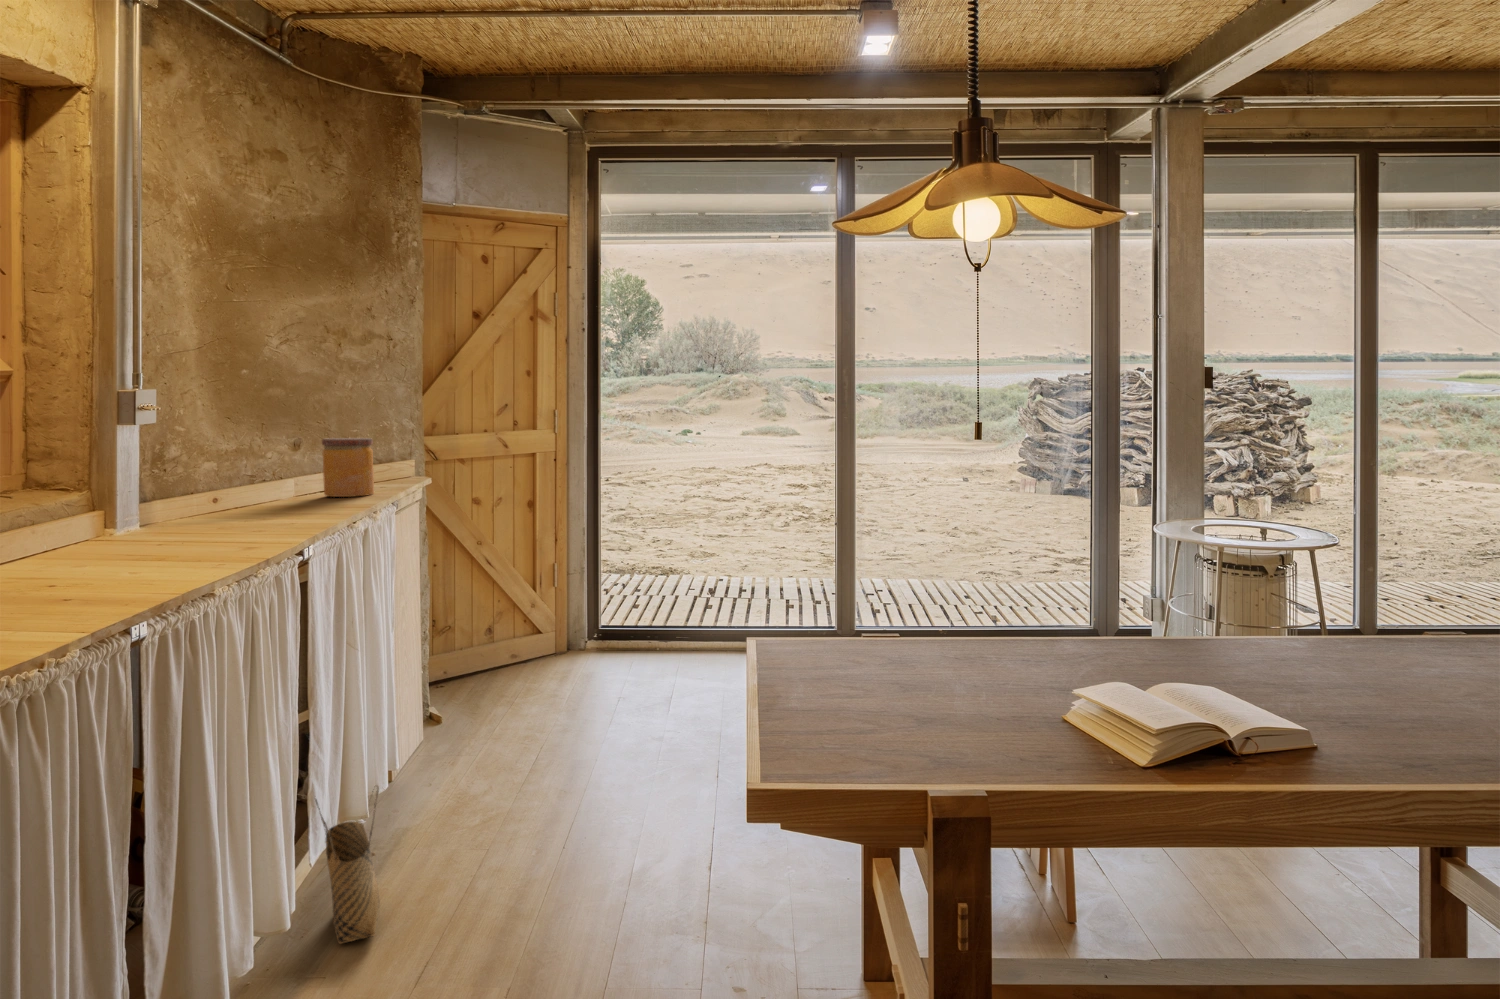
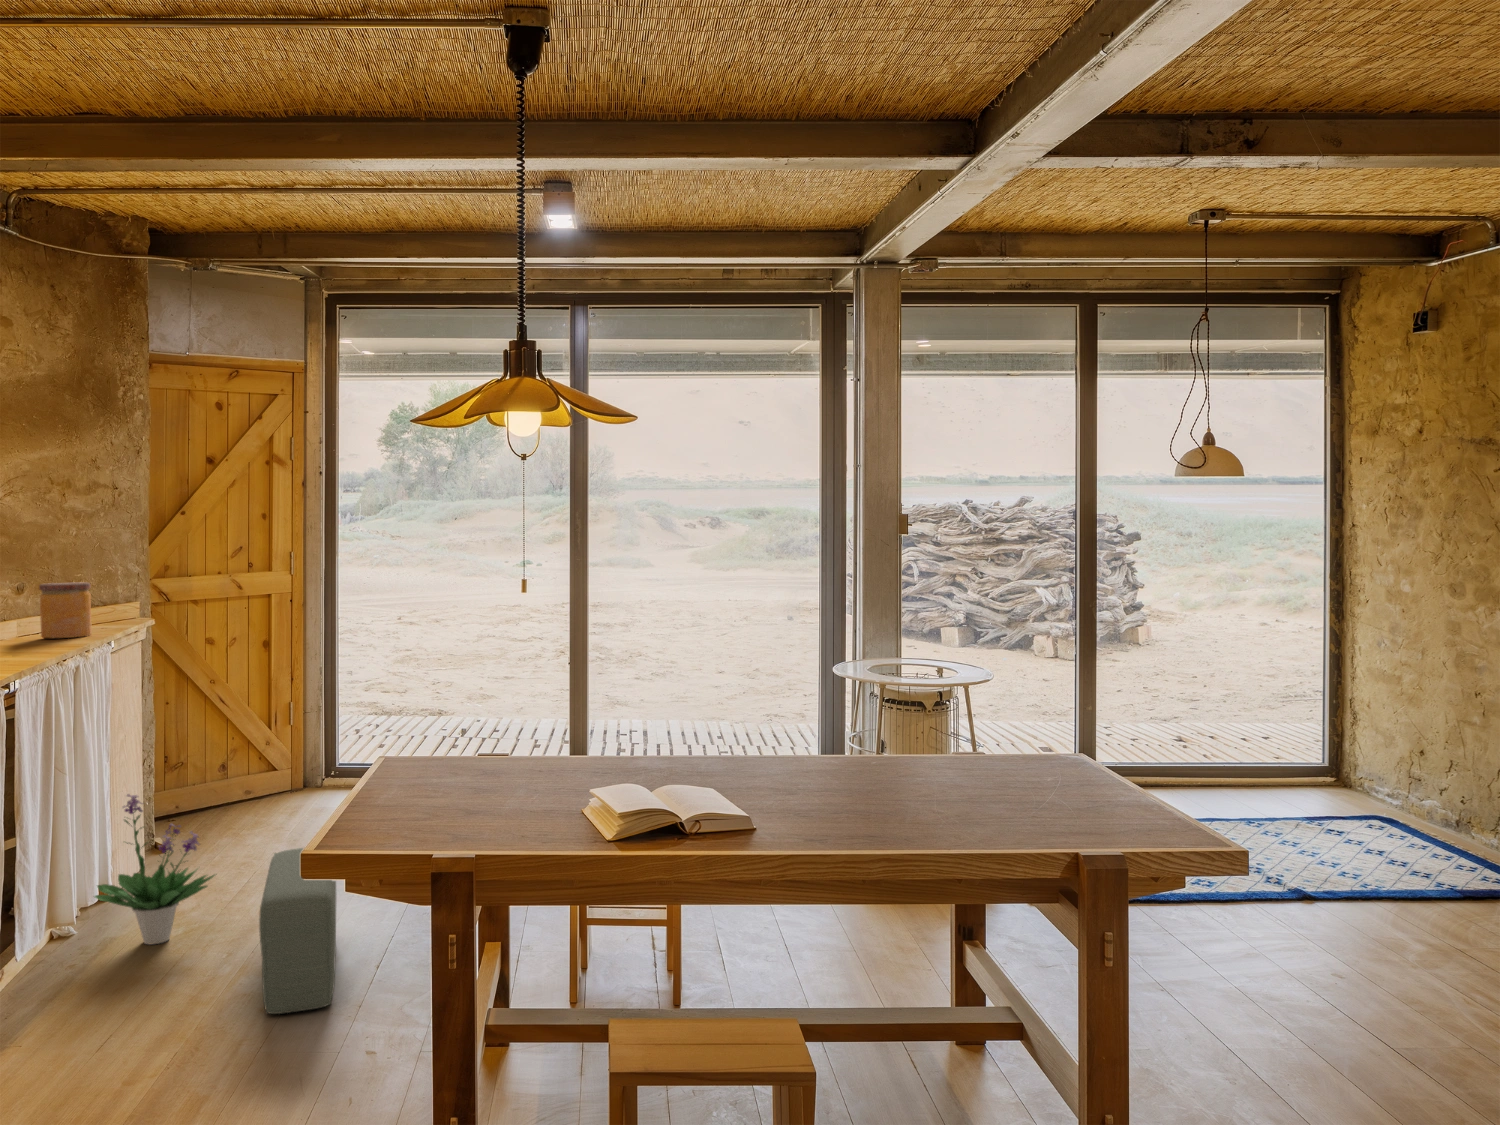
potted plant: none [387,671,513,836] -> present [95,794,215,945]
pouf: none [576,740,666,950] -> present [259,848,336,1014]
woven basket: present [315,786,380,944] -> none [17,886,78,1024]

